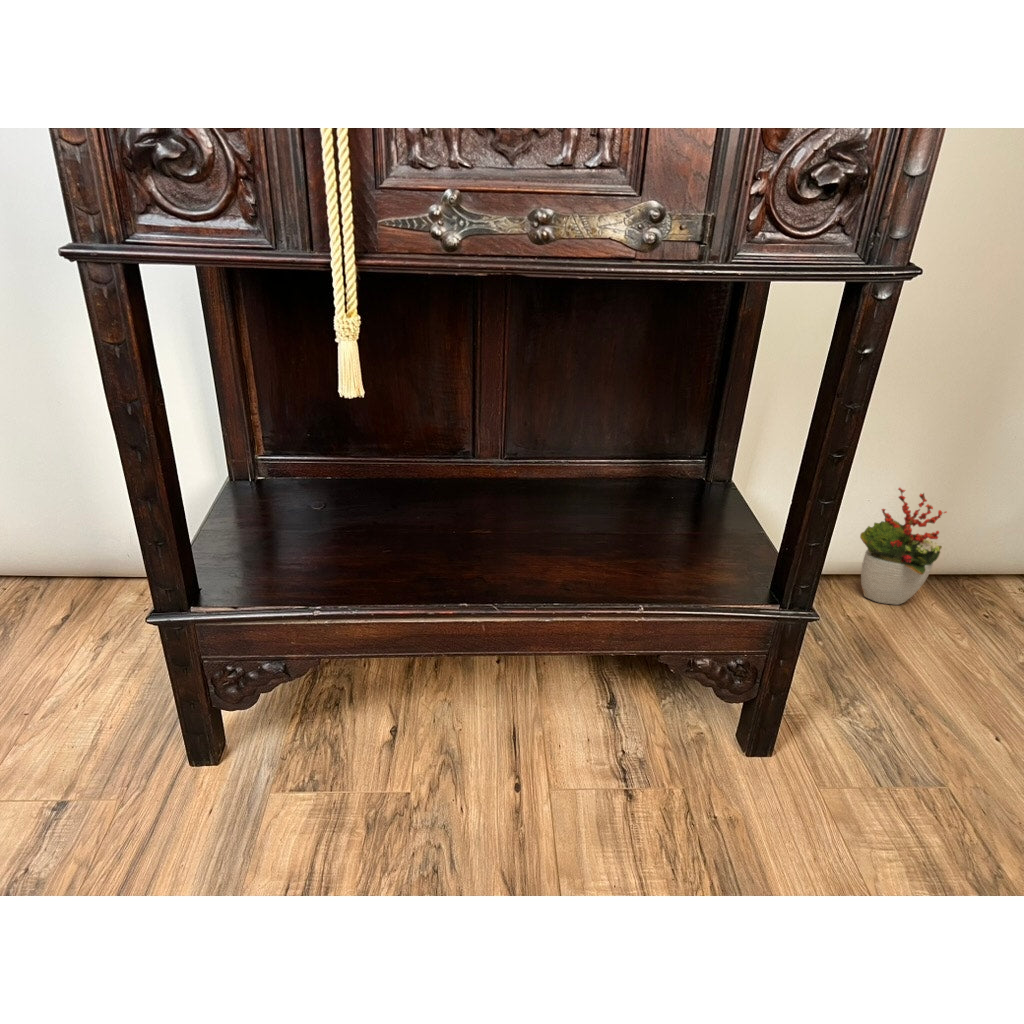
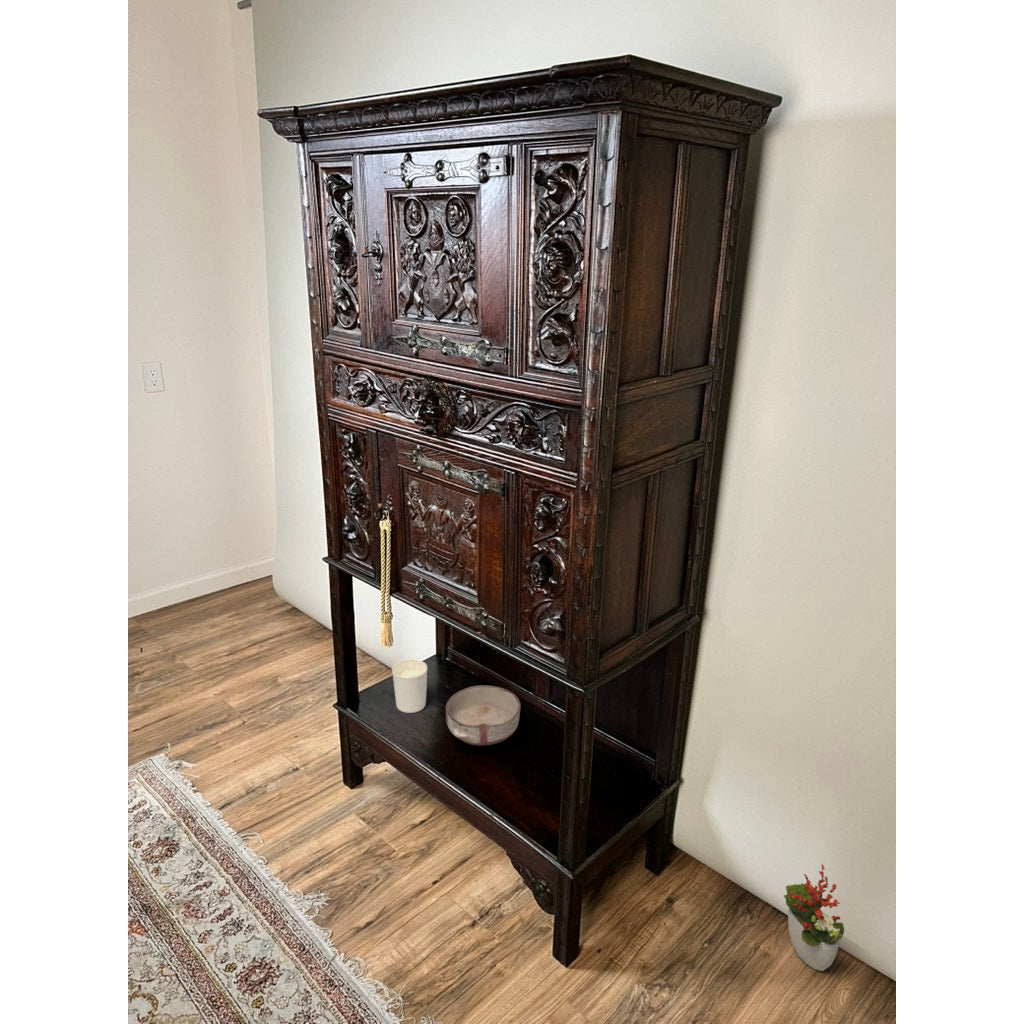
ceramic bowl: none [396,454,529,551] -> present [446,685,521,746]
candle holder: none [250,465,324,568] -> present [392,659,427,713]

